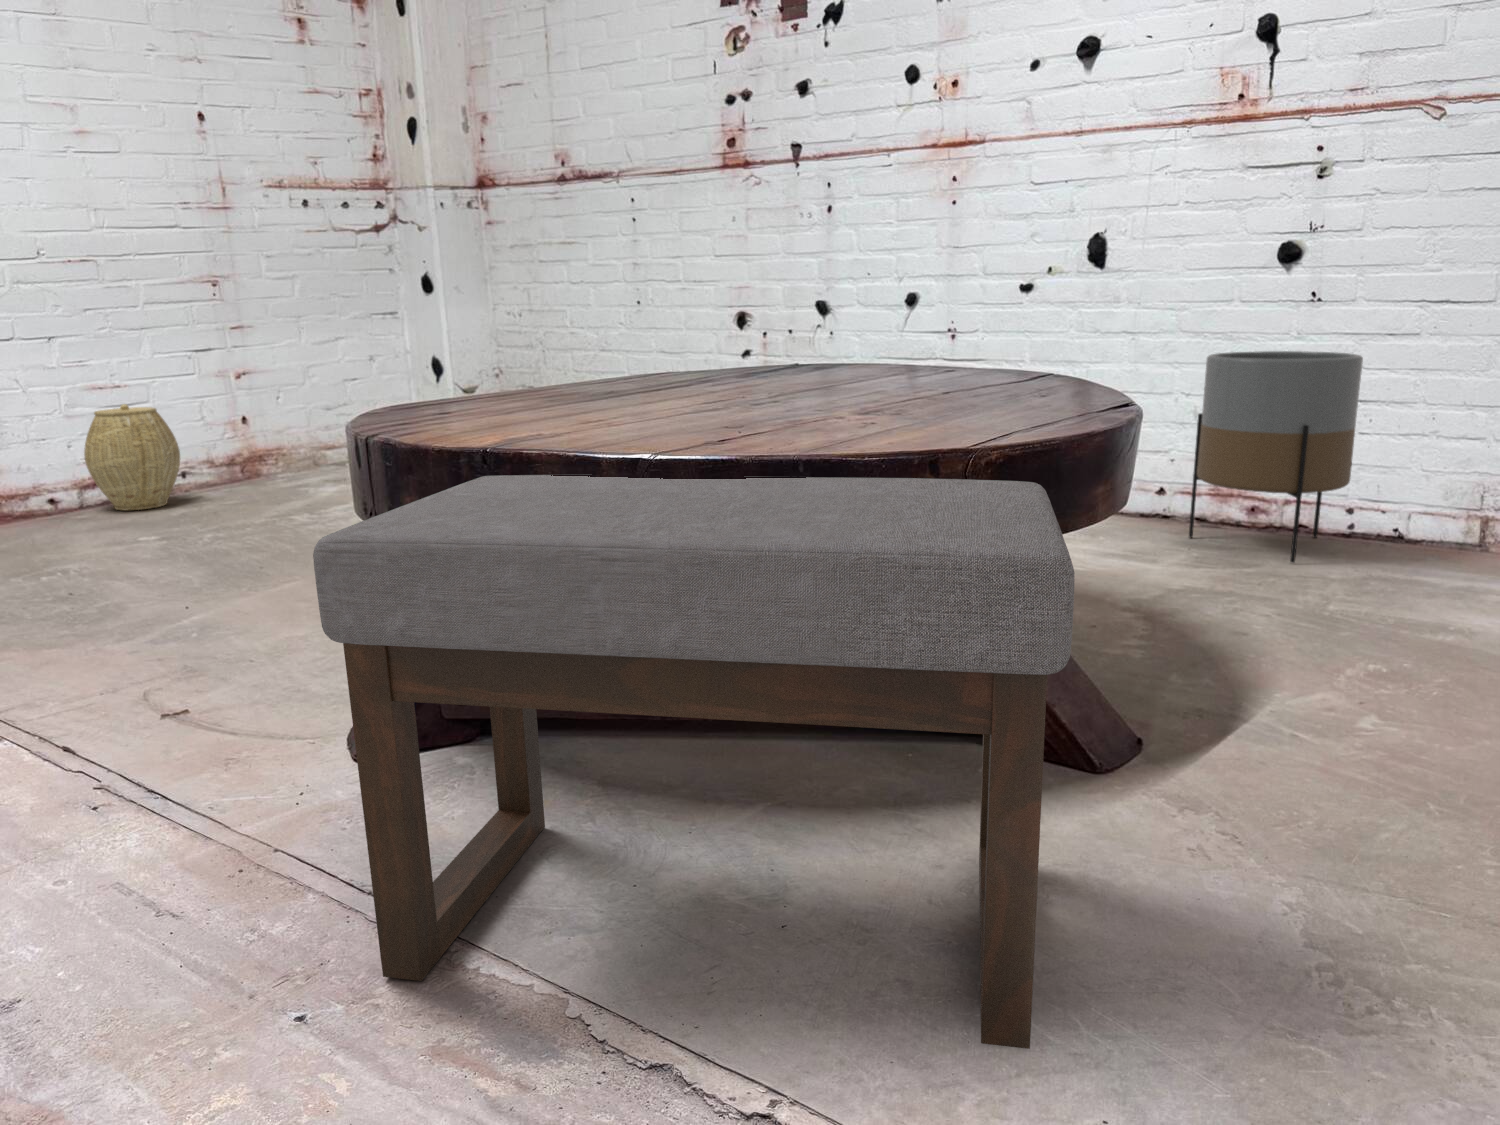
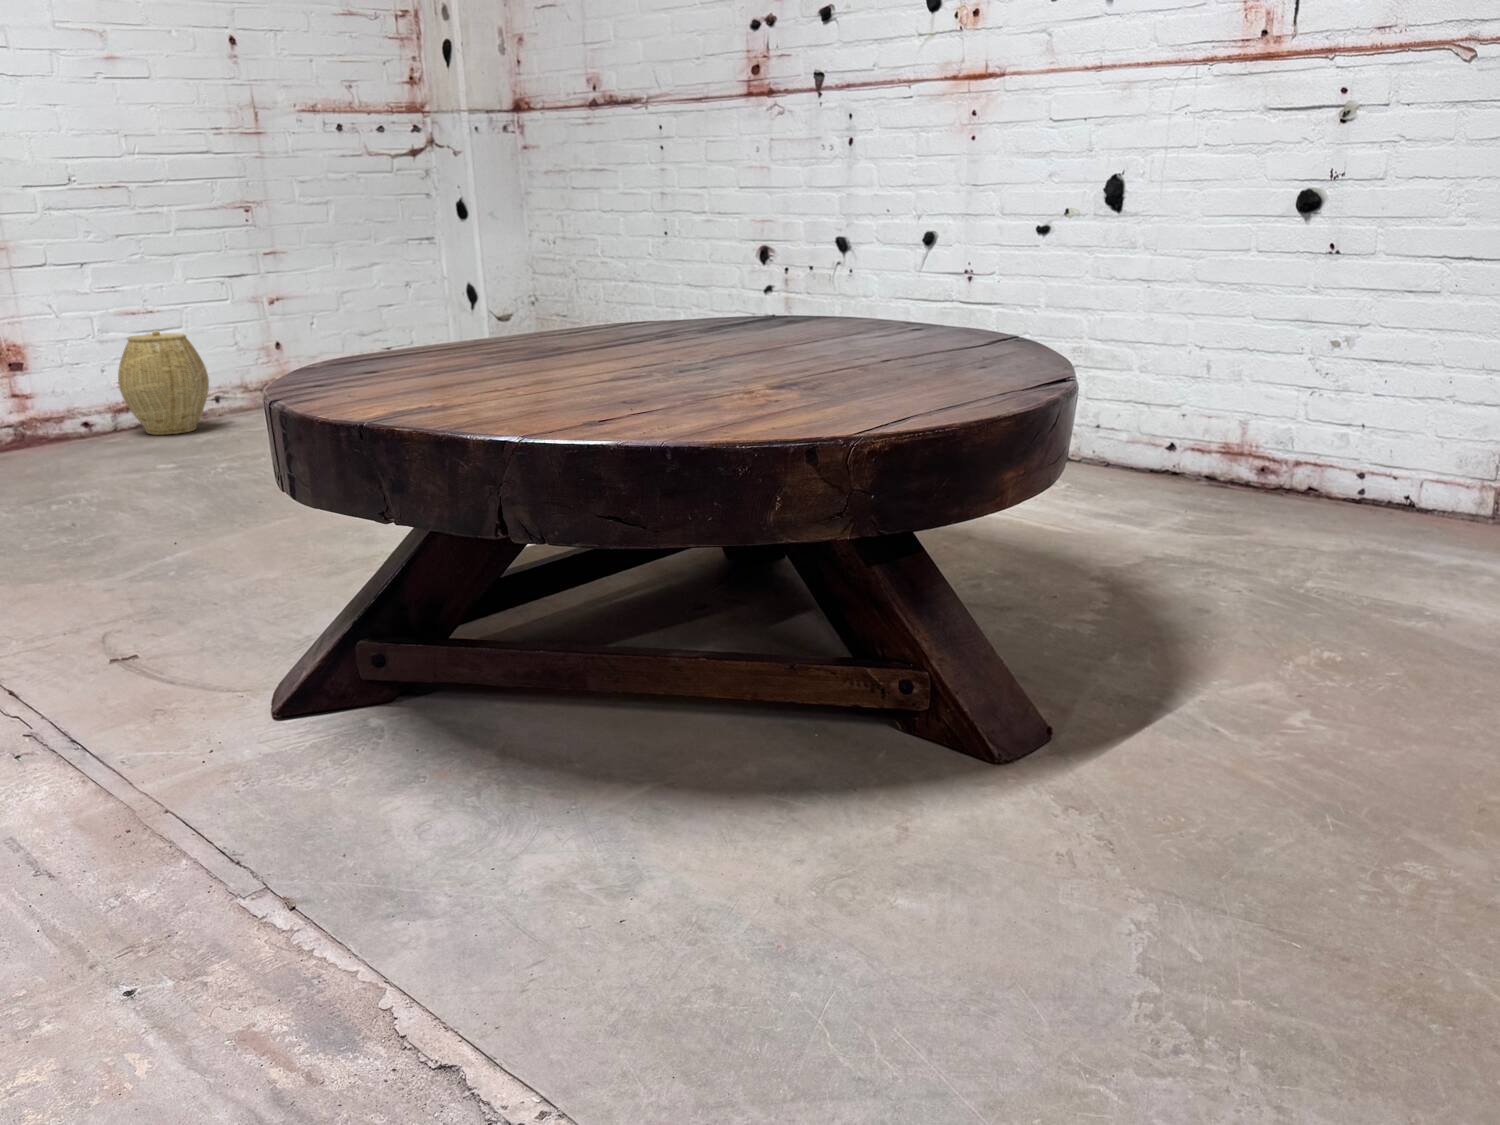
planter: present [1189,351,1363,563] -> none [1187,305,1367,529]
ottoman: present [313,475,1075,1049] -> none [187,423,846,929]

